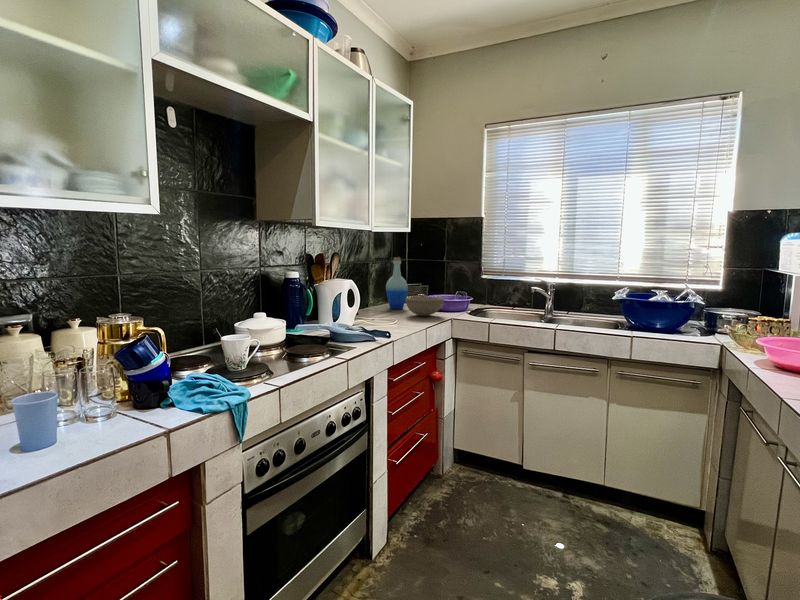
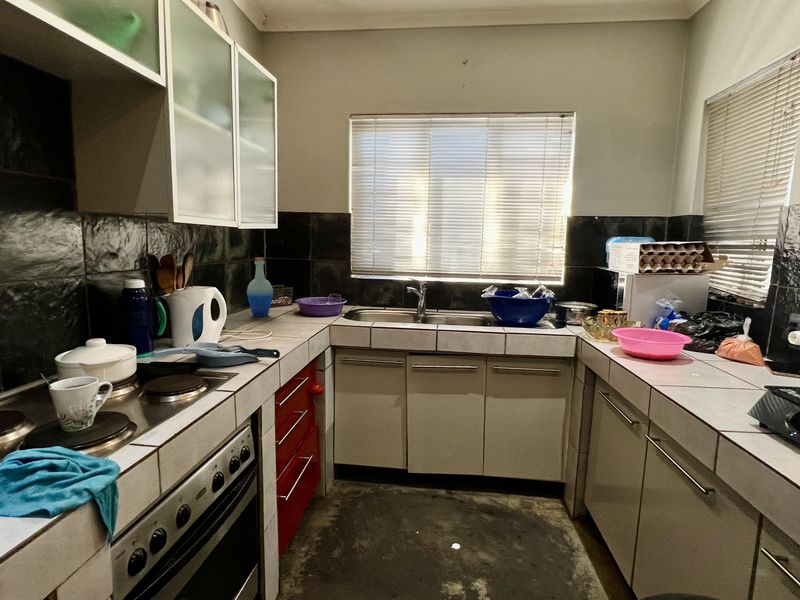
bowl: present [406,296,444,316] -> none [276,301,319,323]

